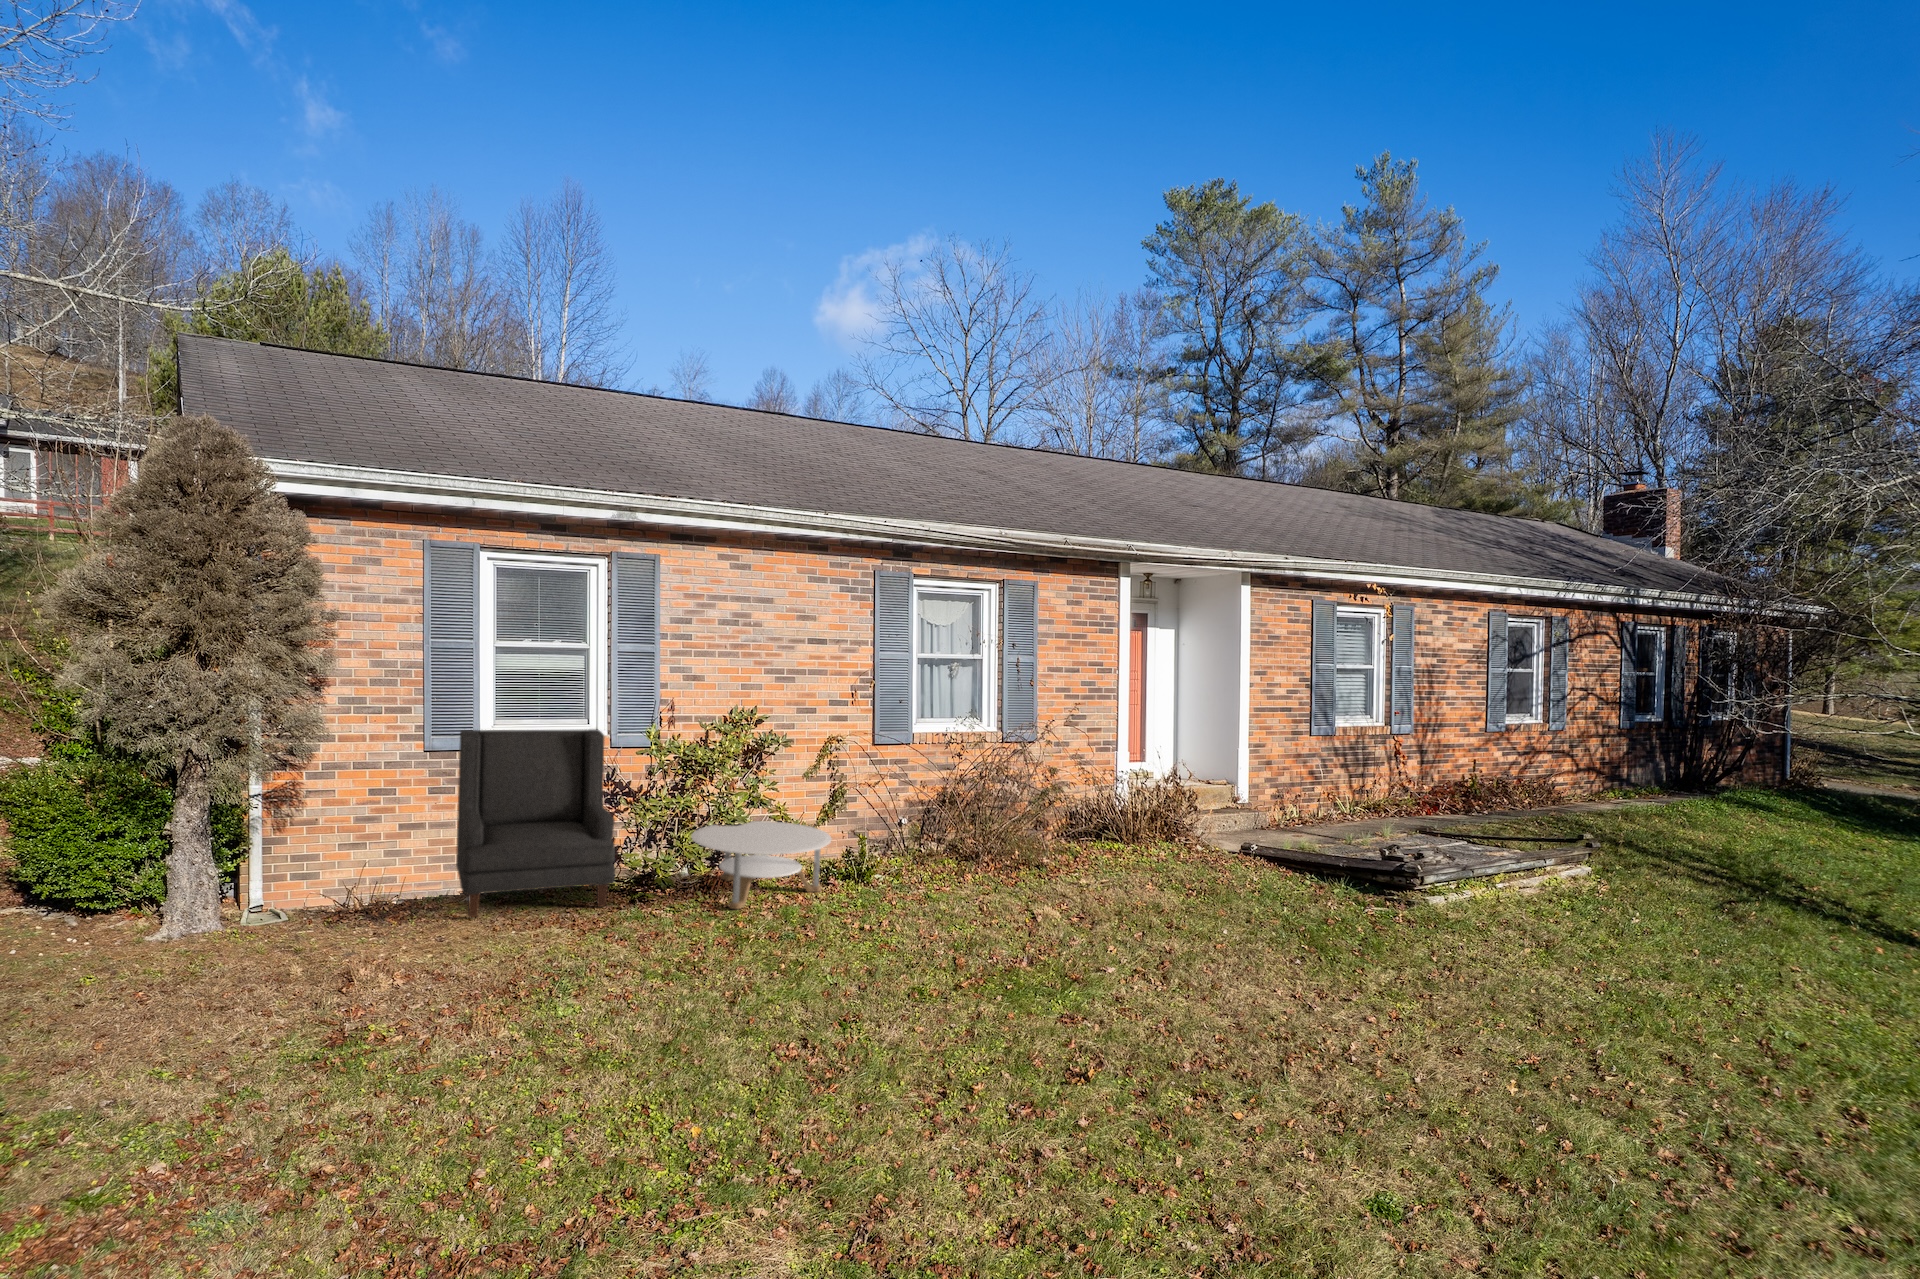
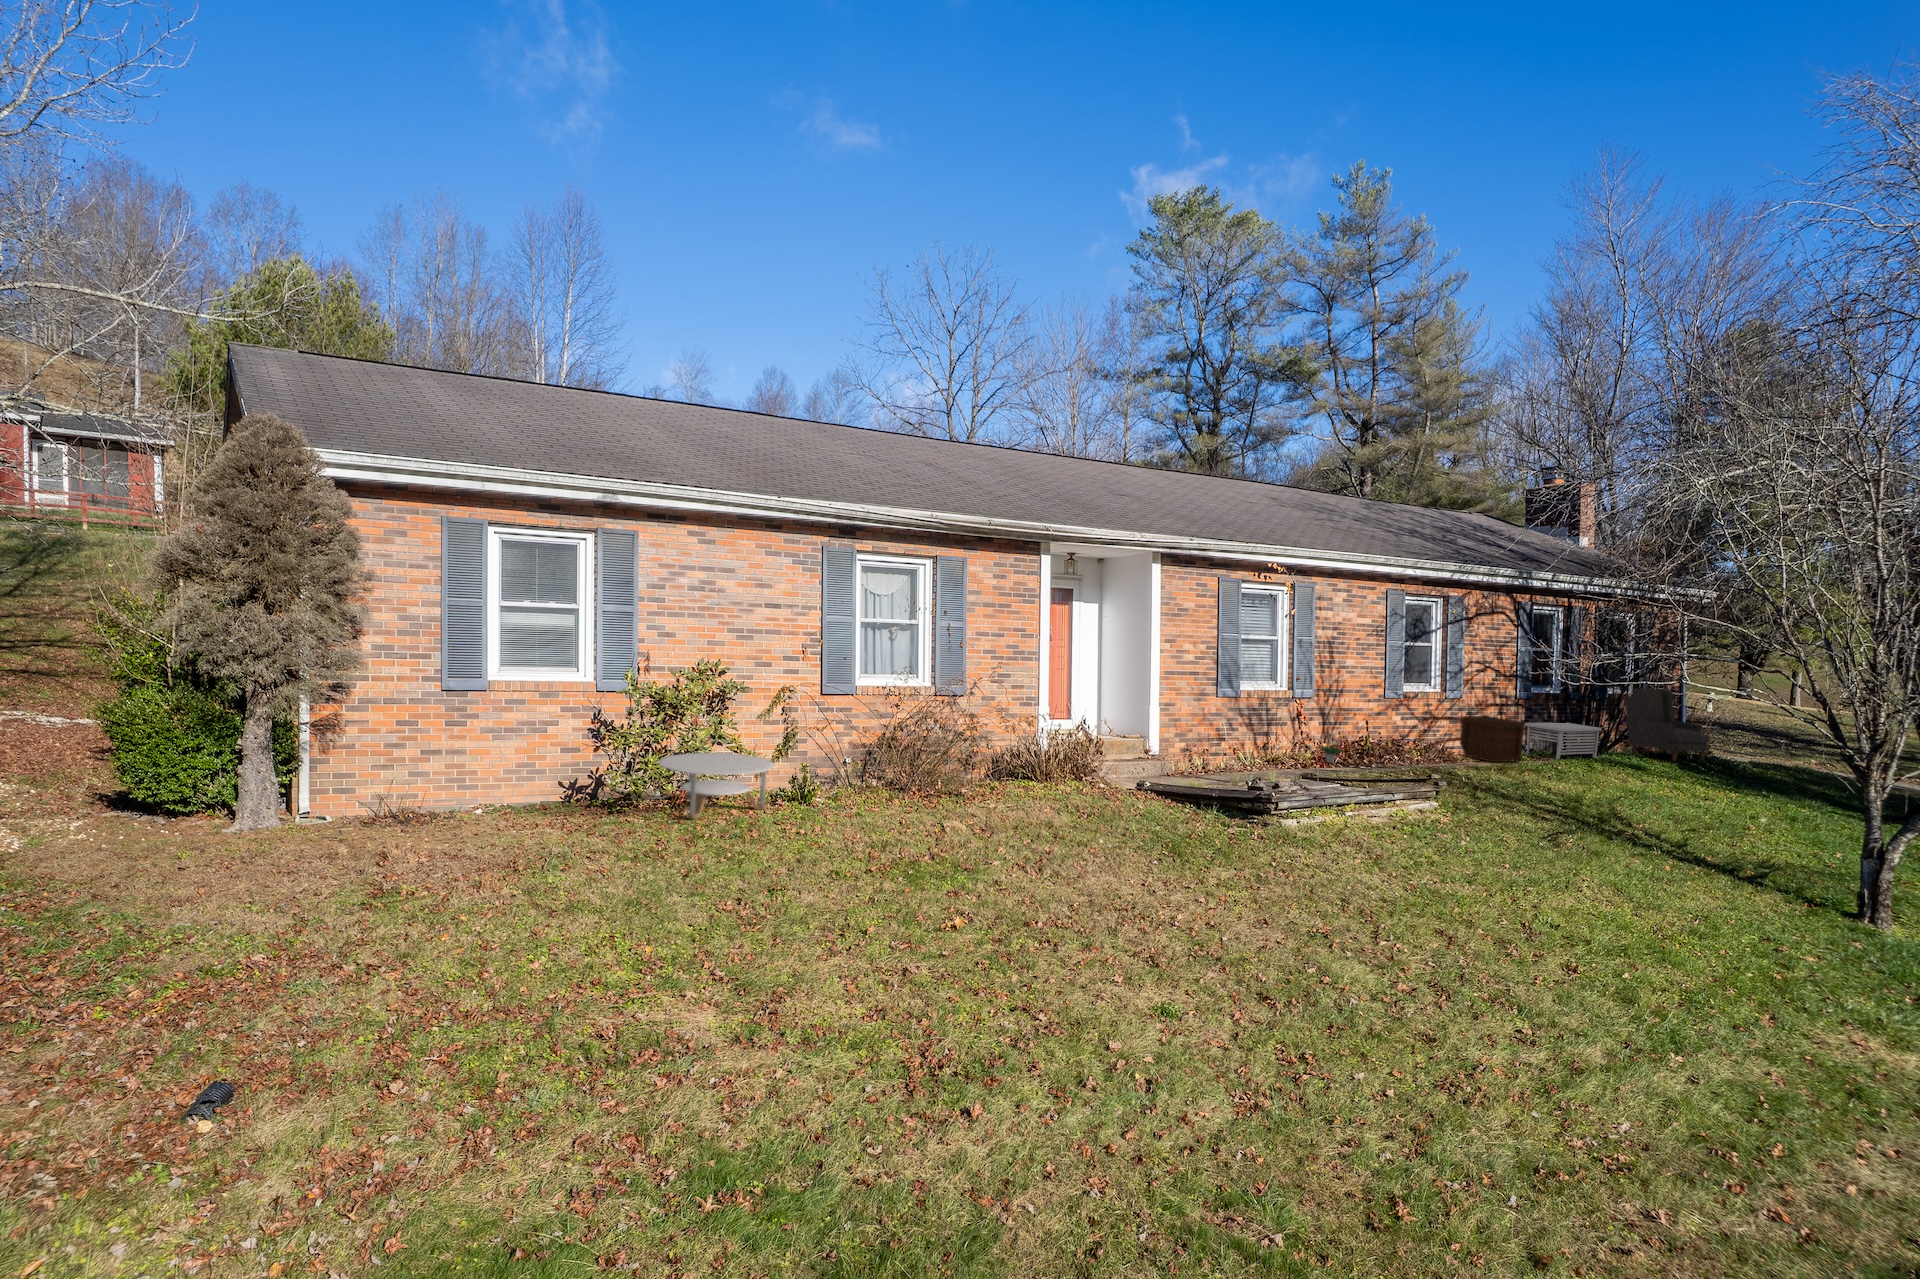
chair: present [456,729,615,917] -> present [1624,688,1709,761]
wooden crate: none [1562,750,1637,803] -> present [1460,716,1524,762]
storage bench: none [1629,755,1714,798] -> present [1525,723,1601,760]
potted plant: none [1415,766,1450,809] -> present [1319,727,1342,763]

